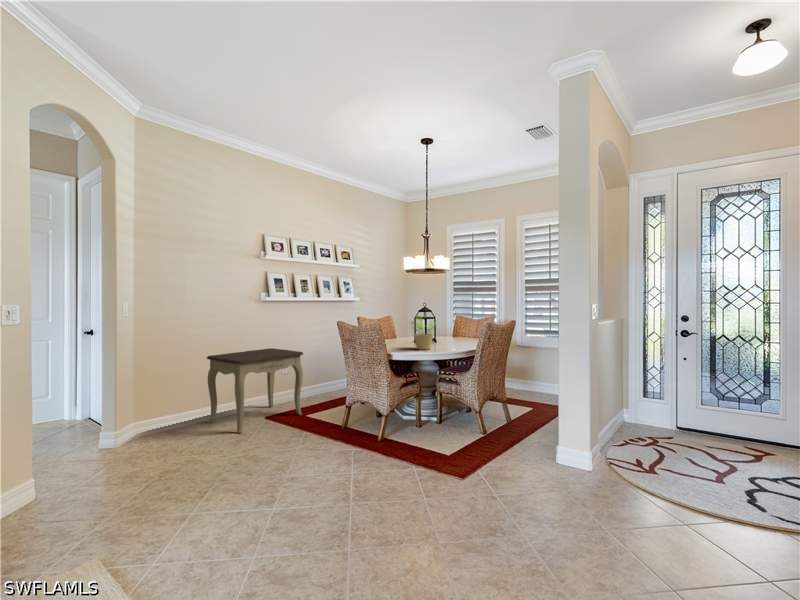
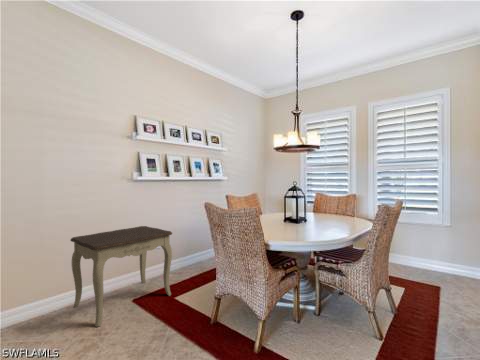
potted plant: present [412,316,438,350] -> none [288,195,320,235]

